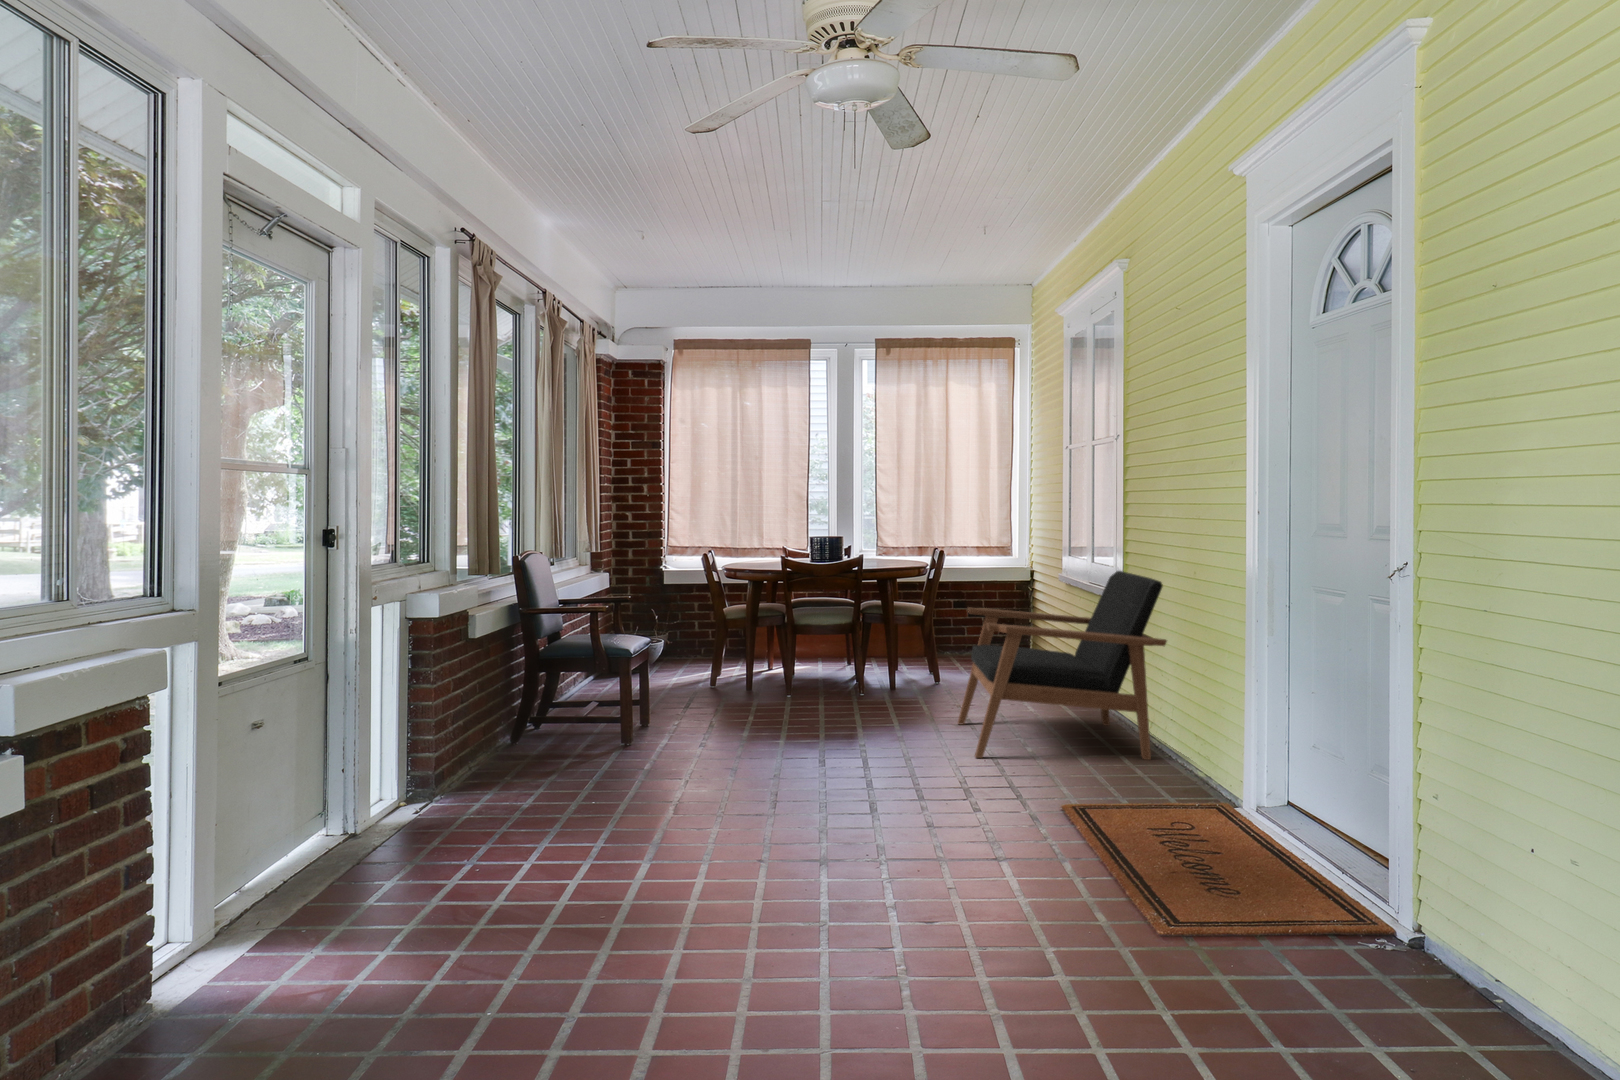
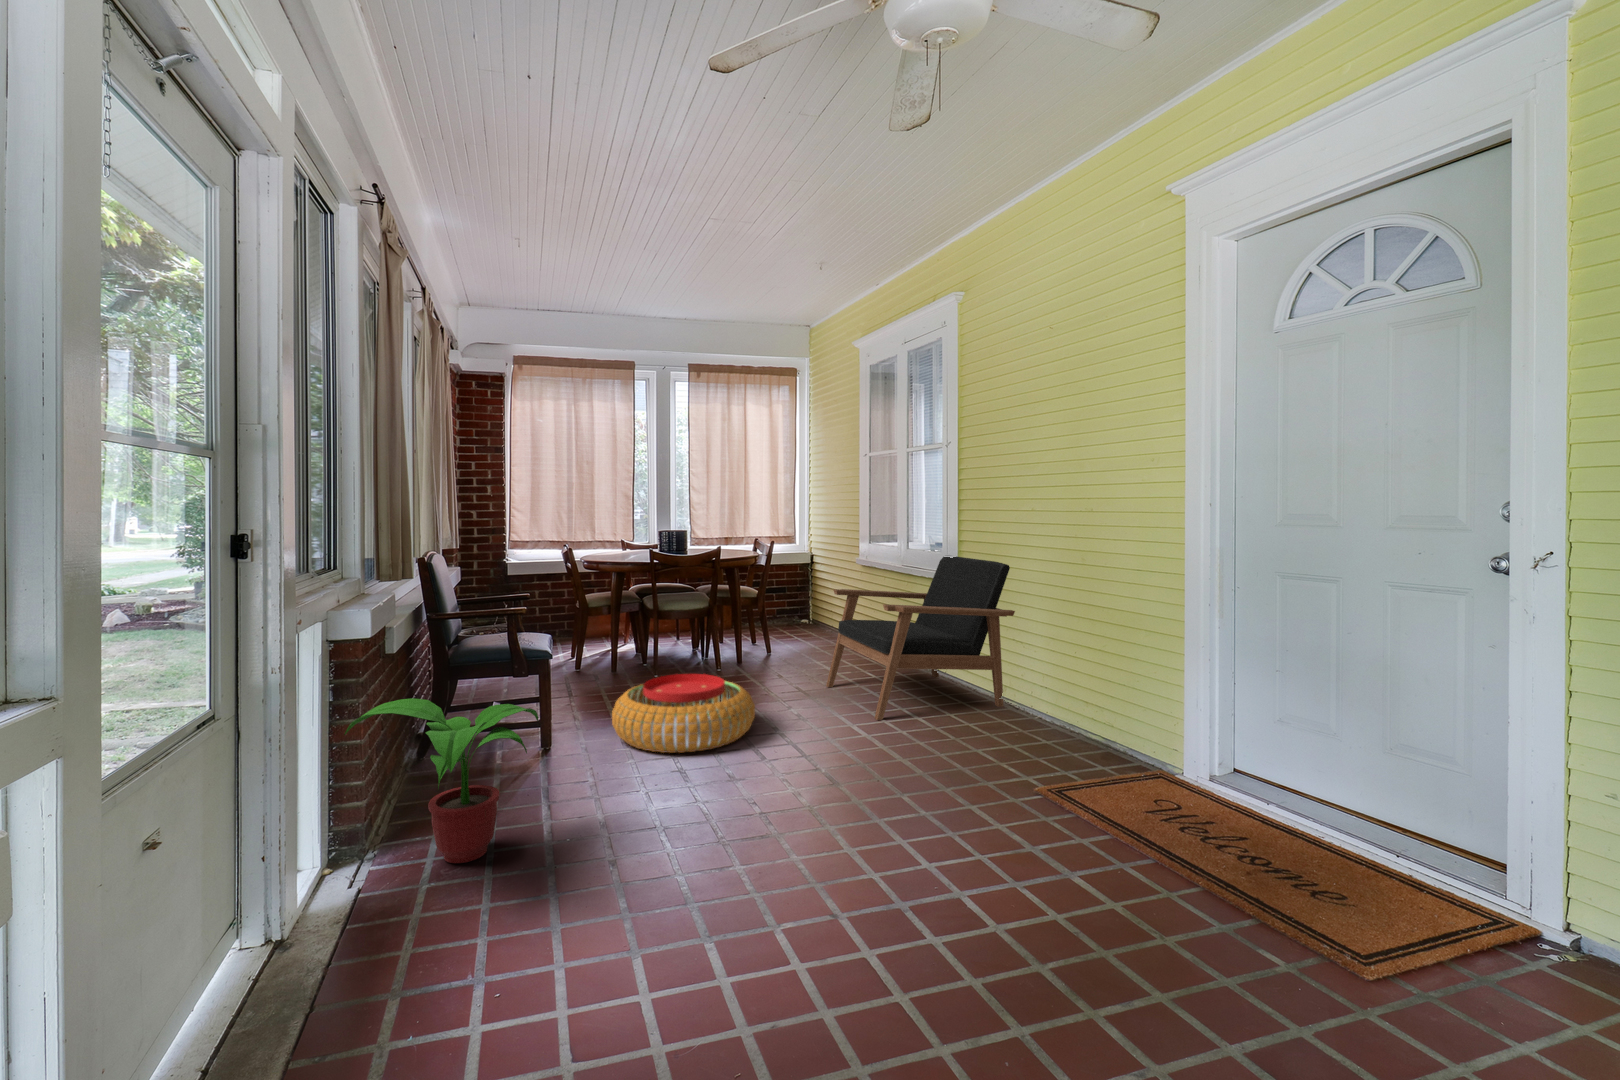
potted plant: none [416,673,574,816] -> present [344,698,539,863]
pouf: none [683,689,833,765] -> present [612,674,755,753]

